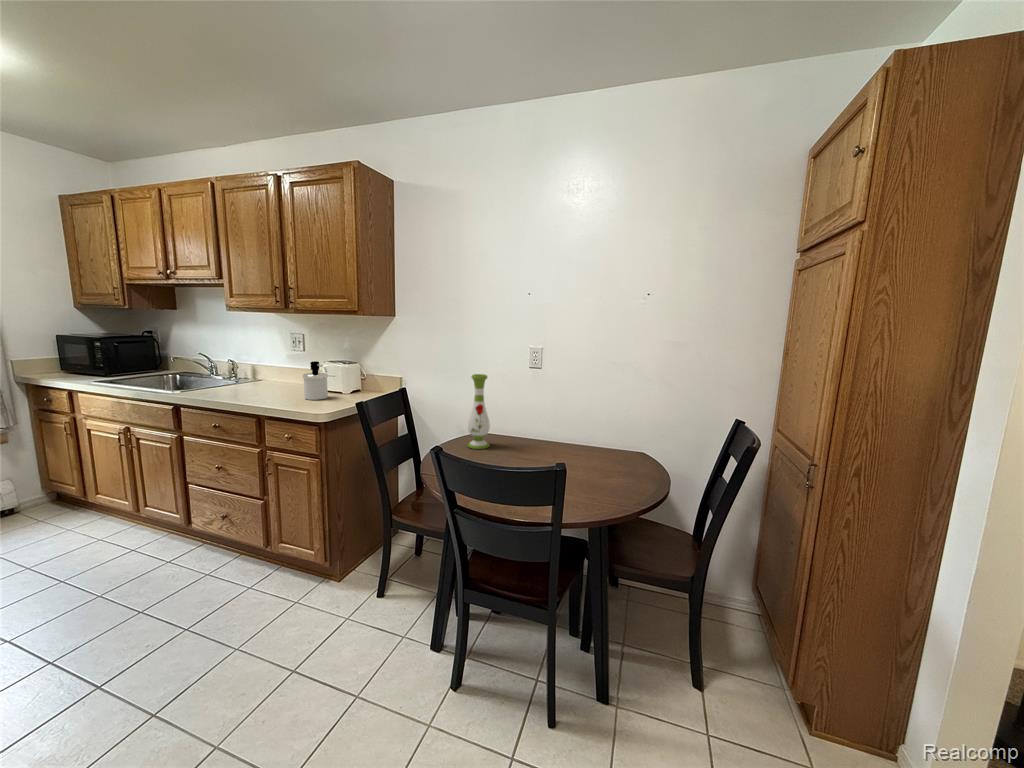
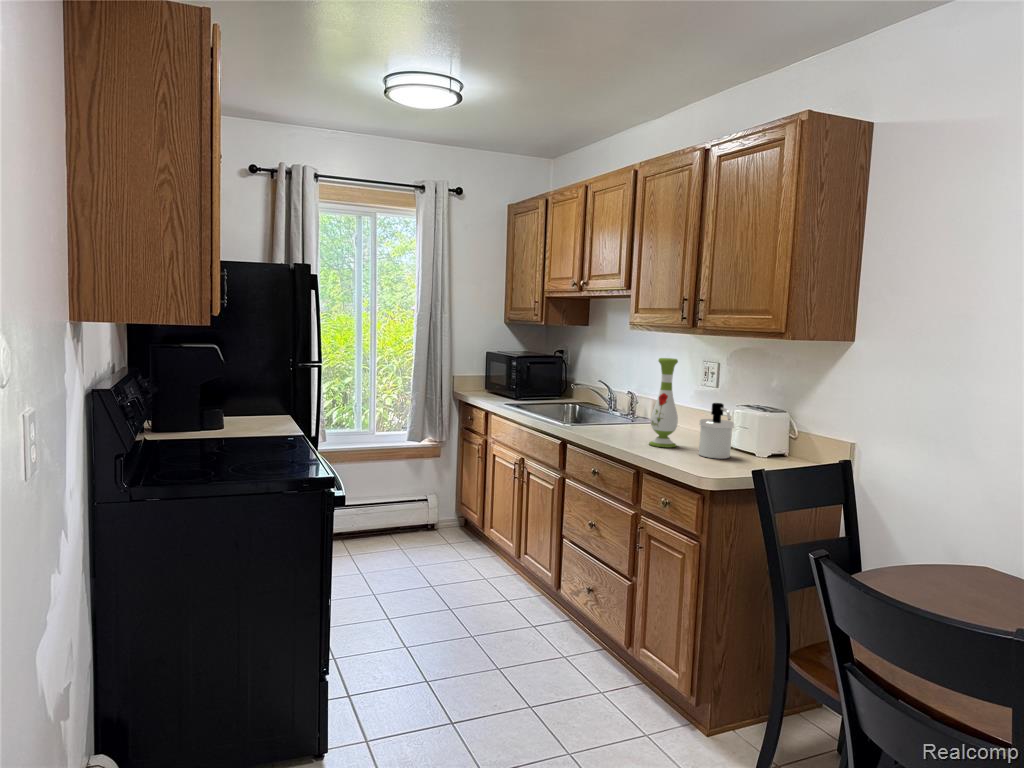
vase: present [467,374,490,449] -> present [649,358,678,448]

